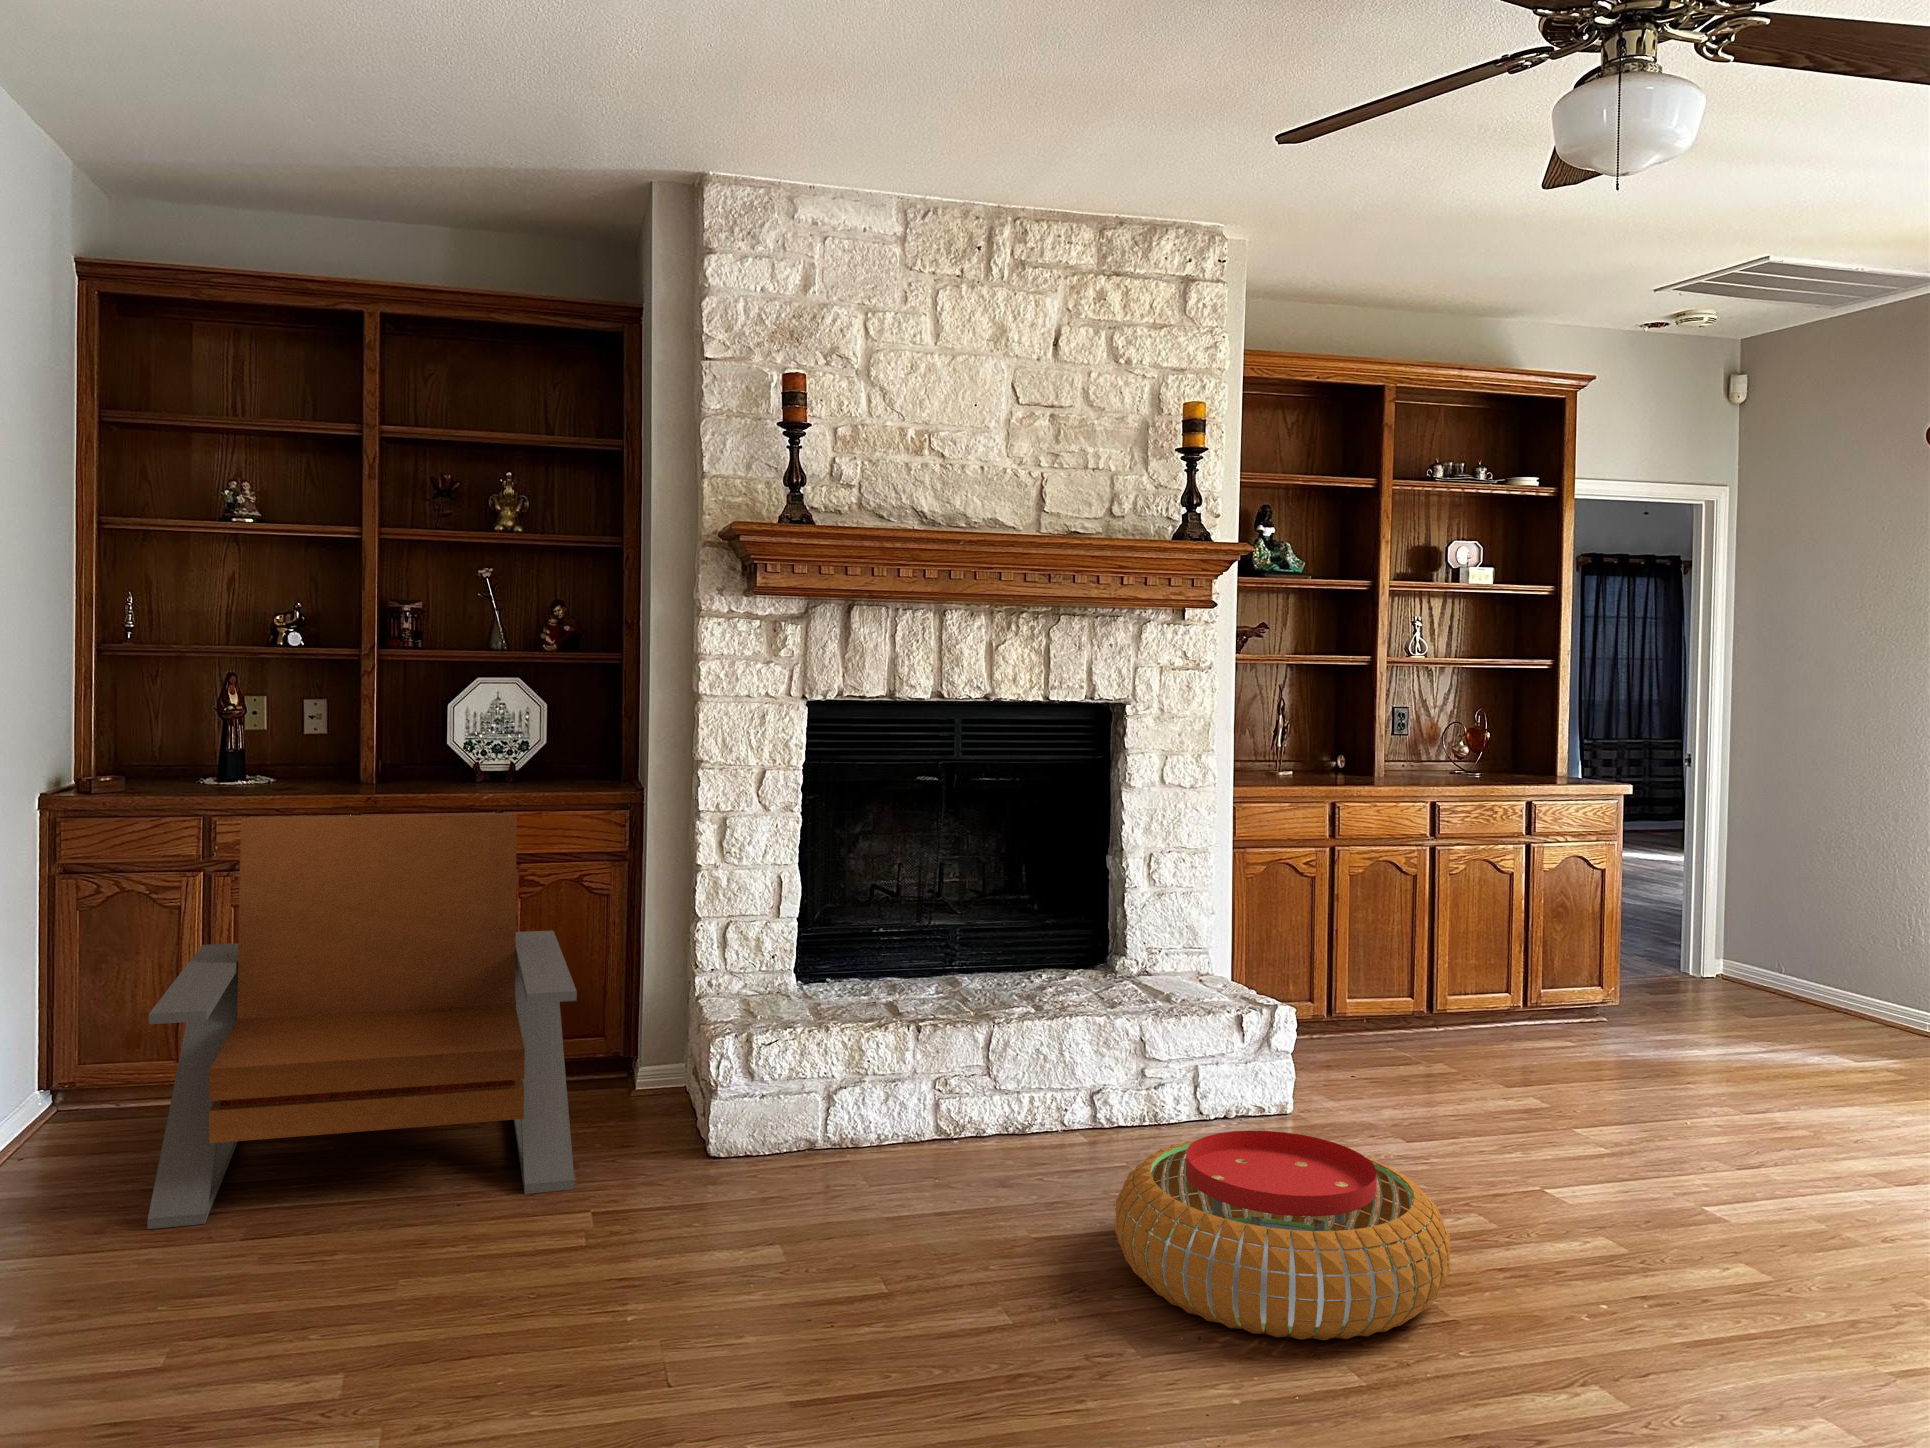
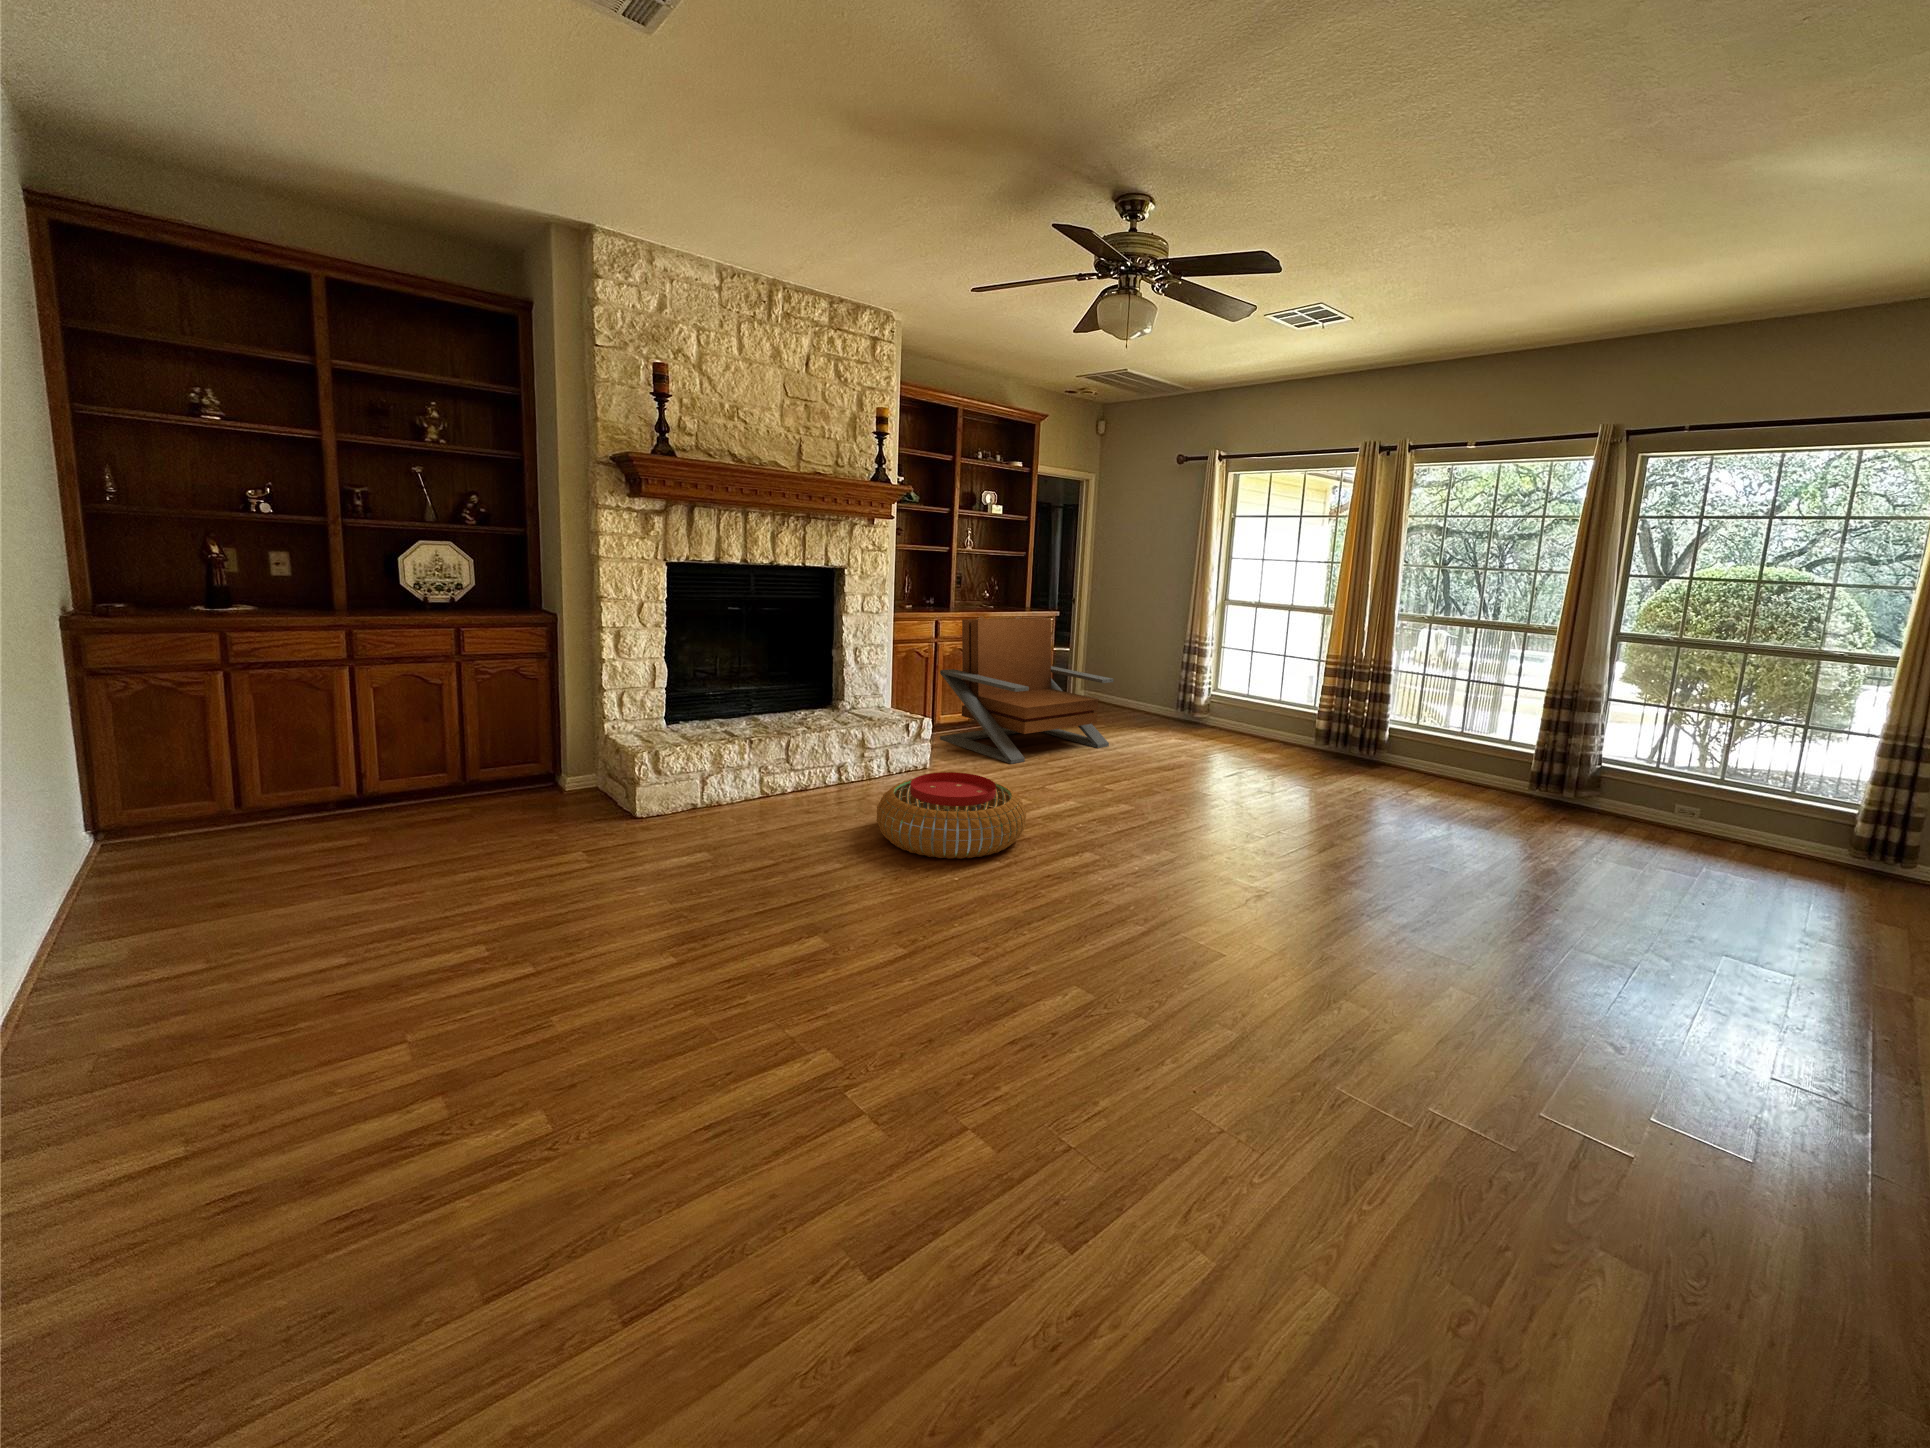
lounge chair: present [147,813,577,1229] -> present [940,618,1114,764]

